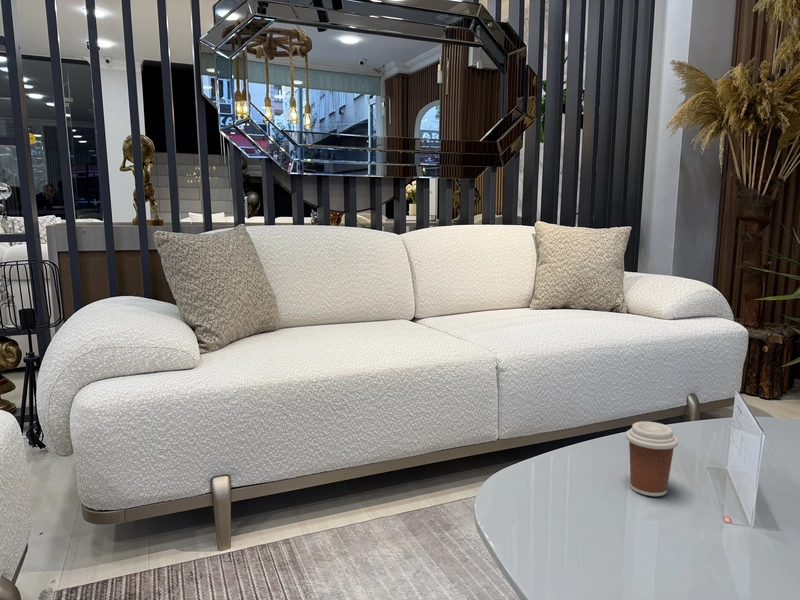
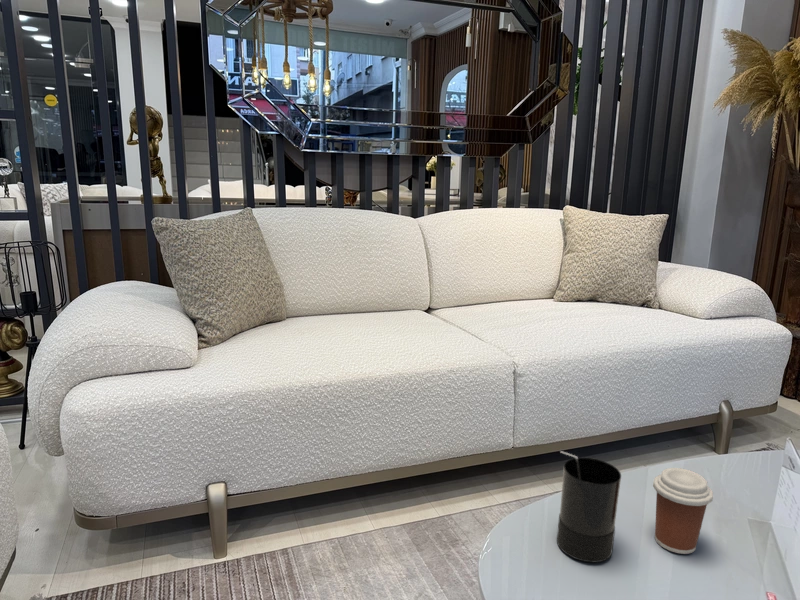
candle: none [542,409,597,505] -> present [557,451,621,562]

